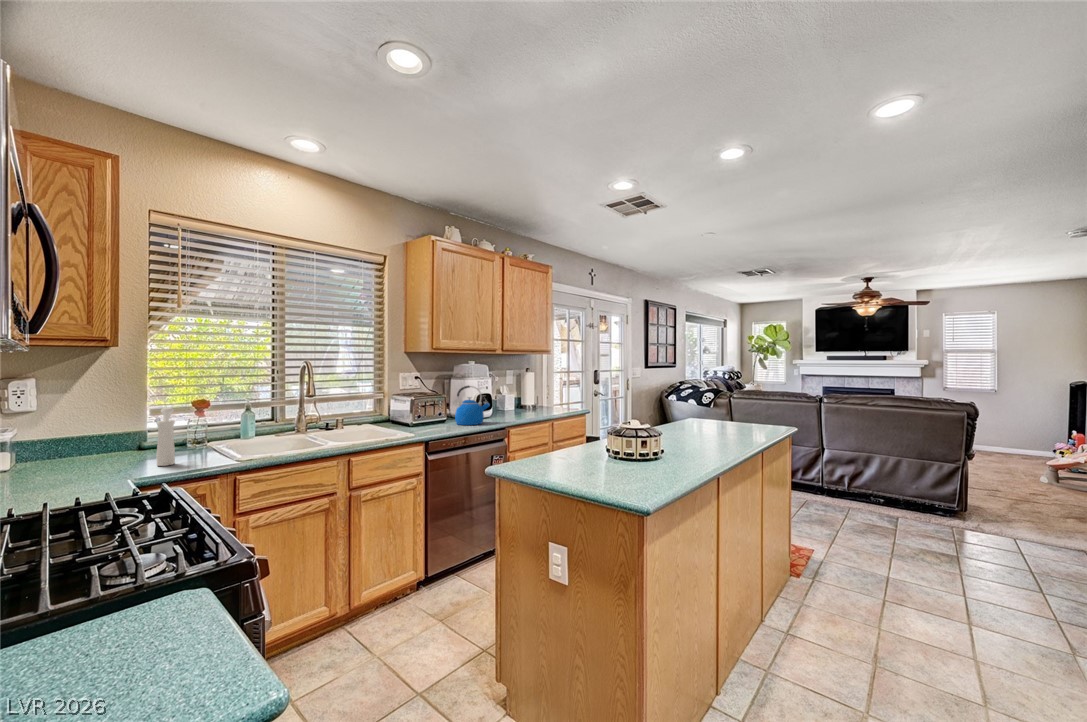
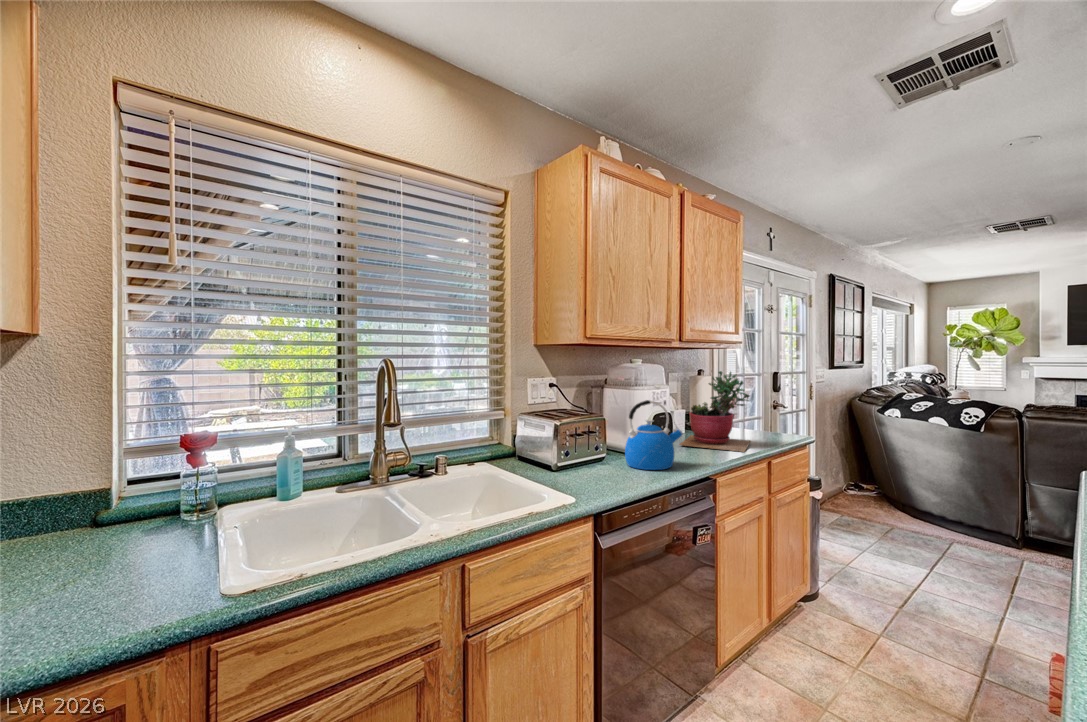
succulent plant: none [499,369,546,417] -> present [680,371,751,452]
pepper mill: present [157,408,175,466] -> none [58,457,121,600]

